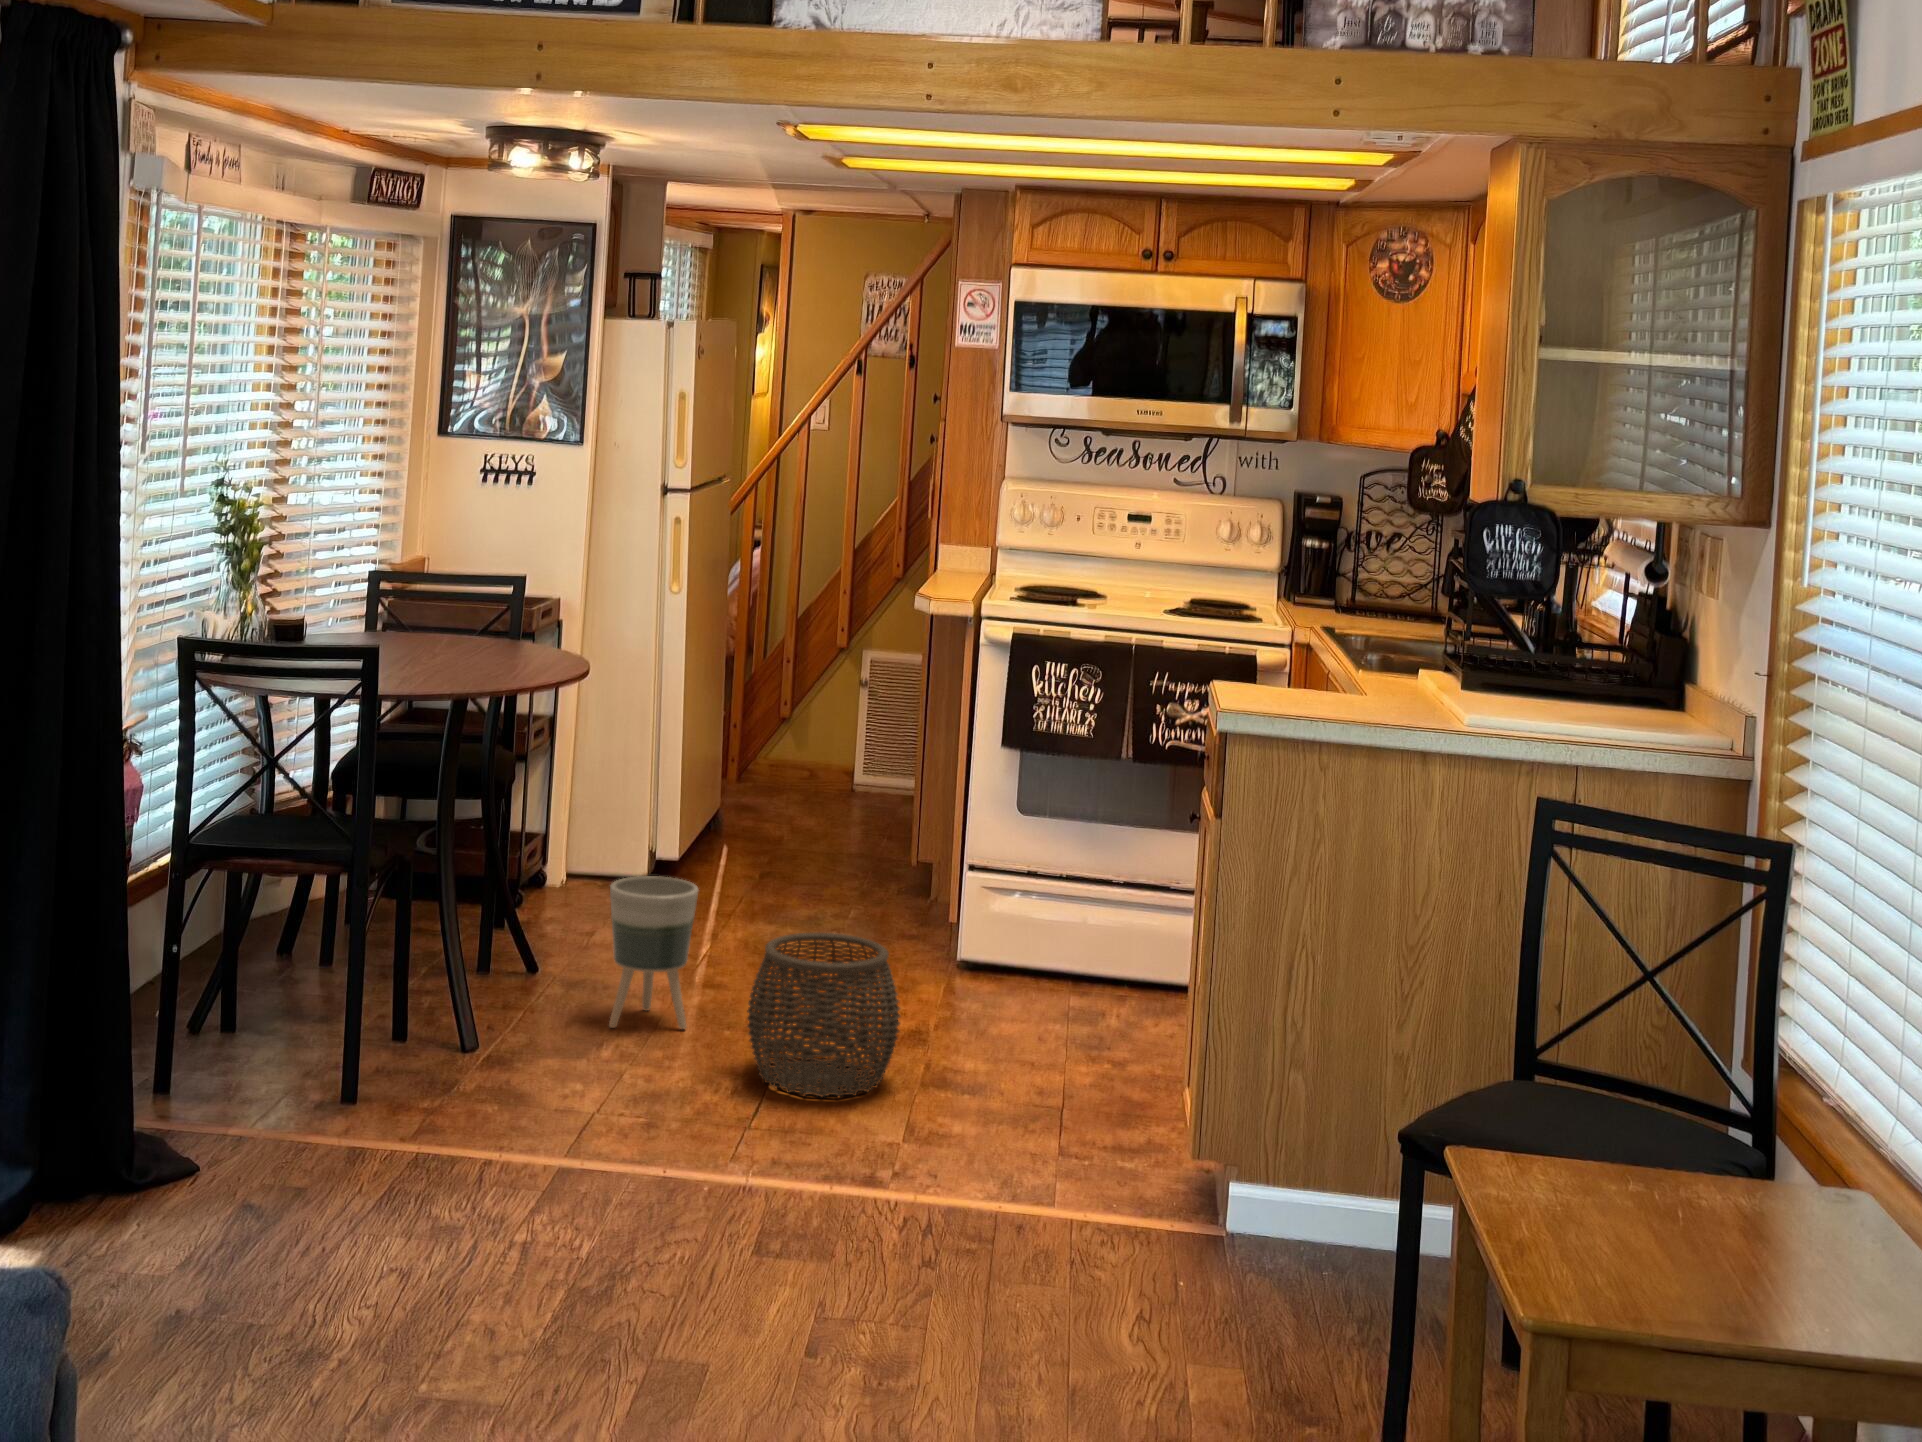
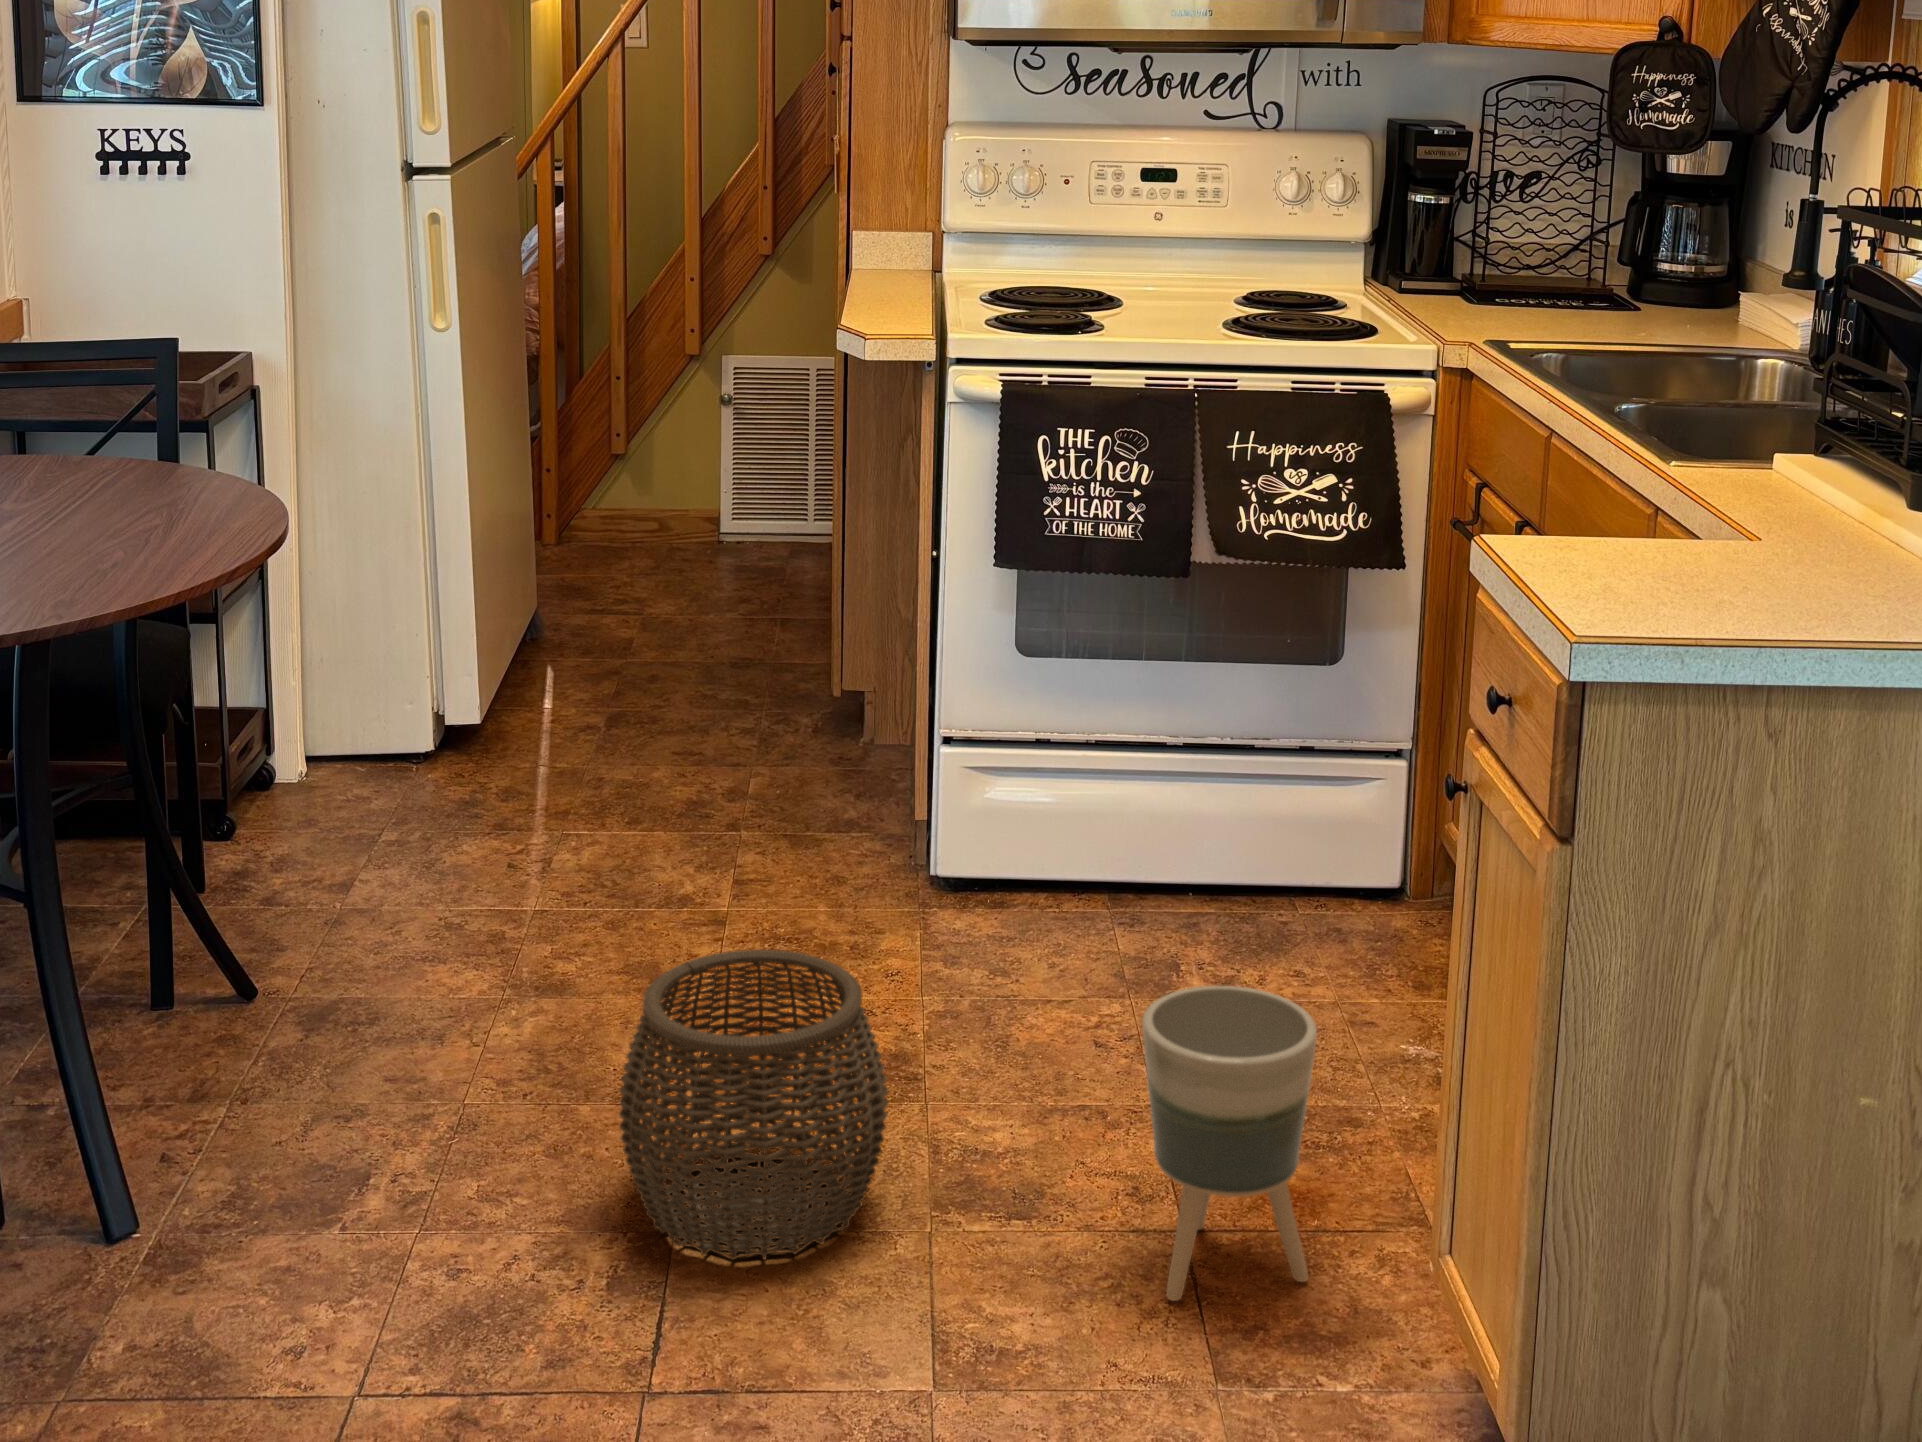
planter: present [609,876,698,1029] -> present [1142,986,1317,1301]

